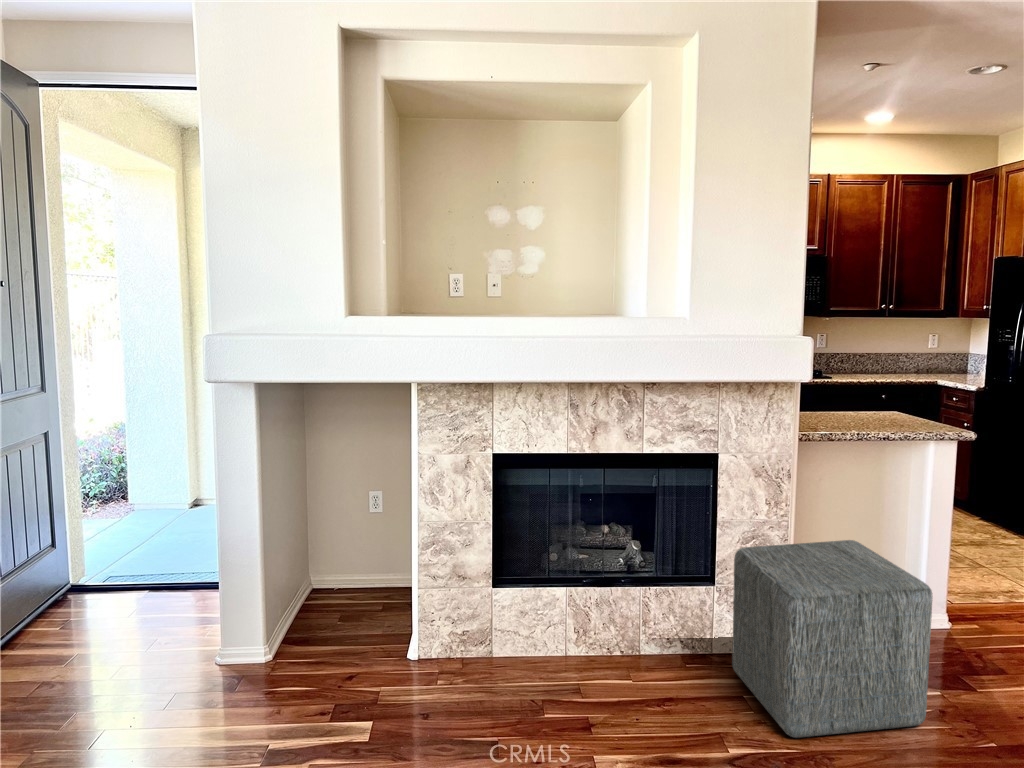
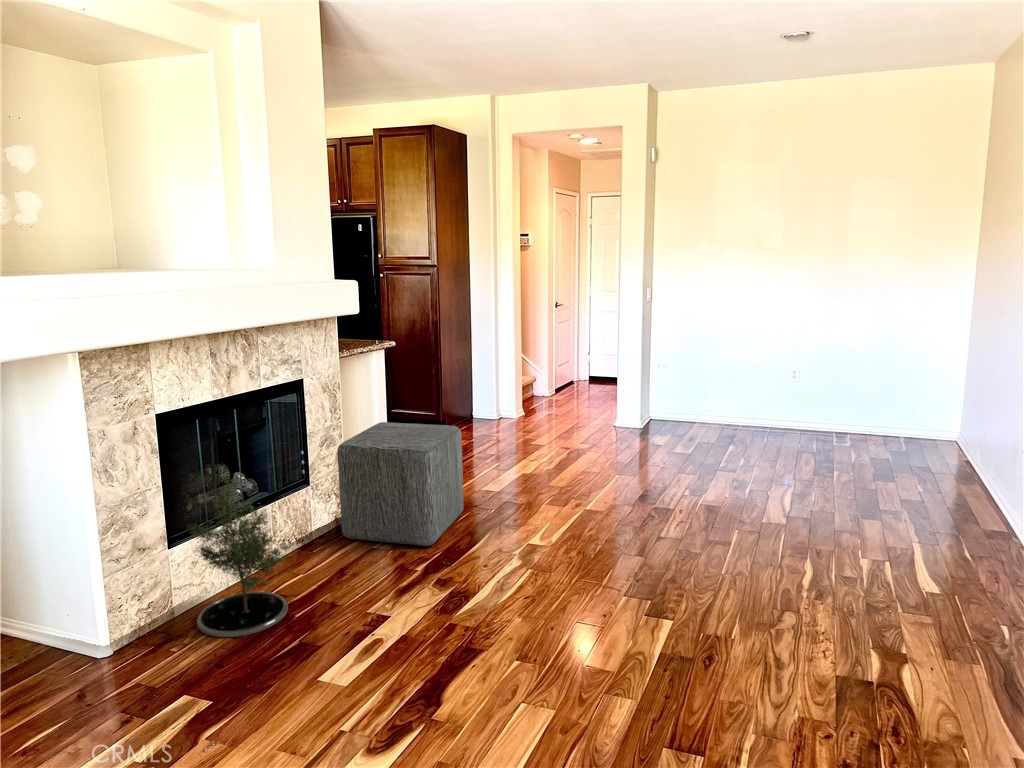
potted tree: none [470,530,575,711] -> present [187,480,290,637]

